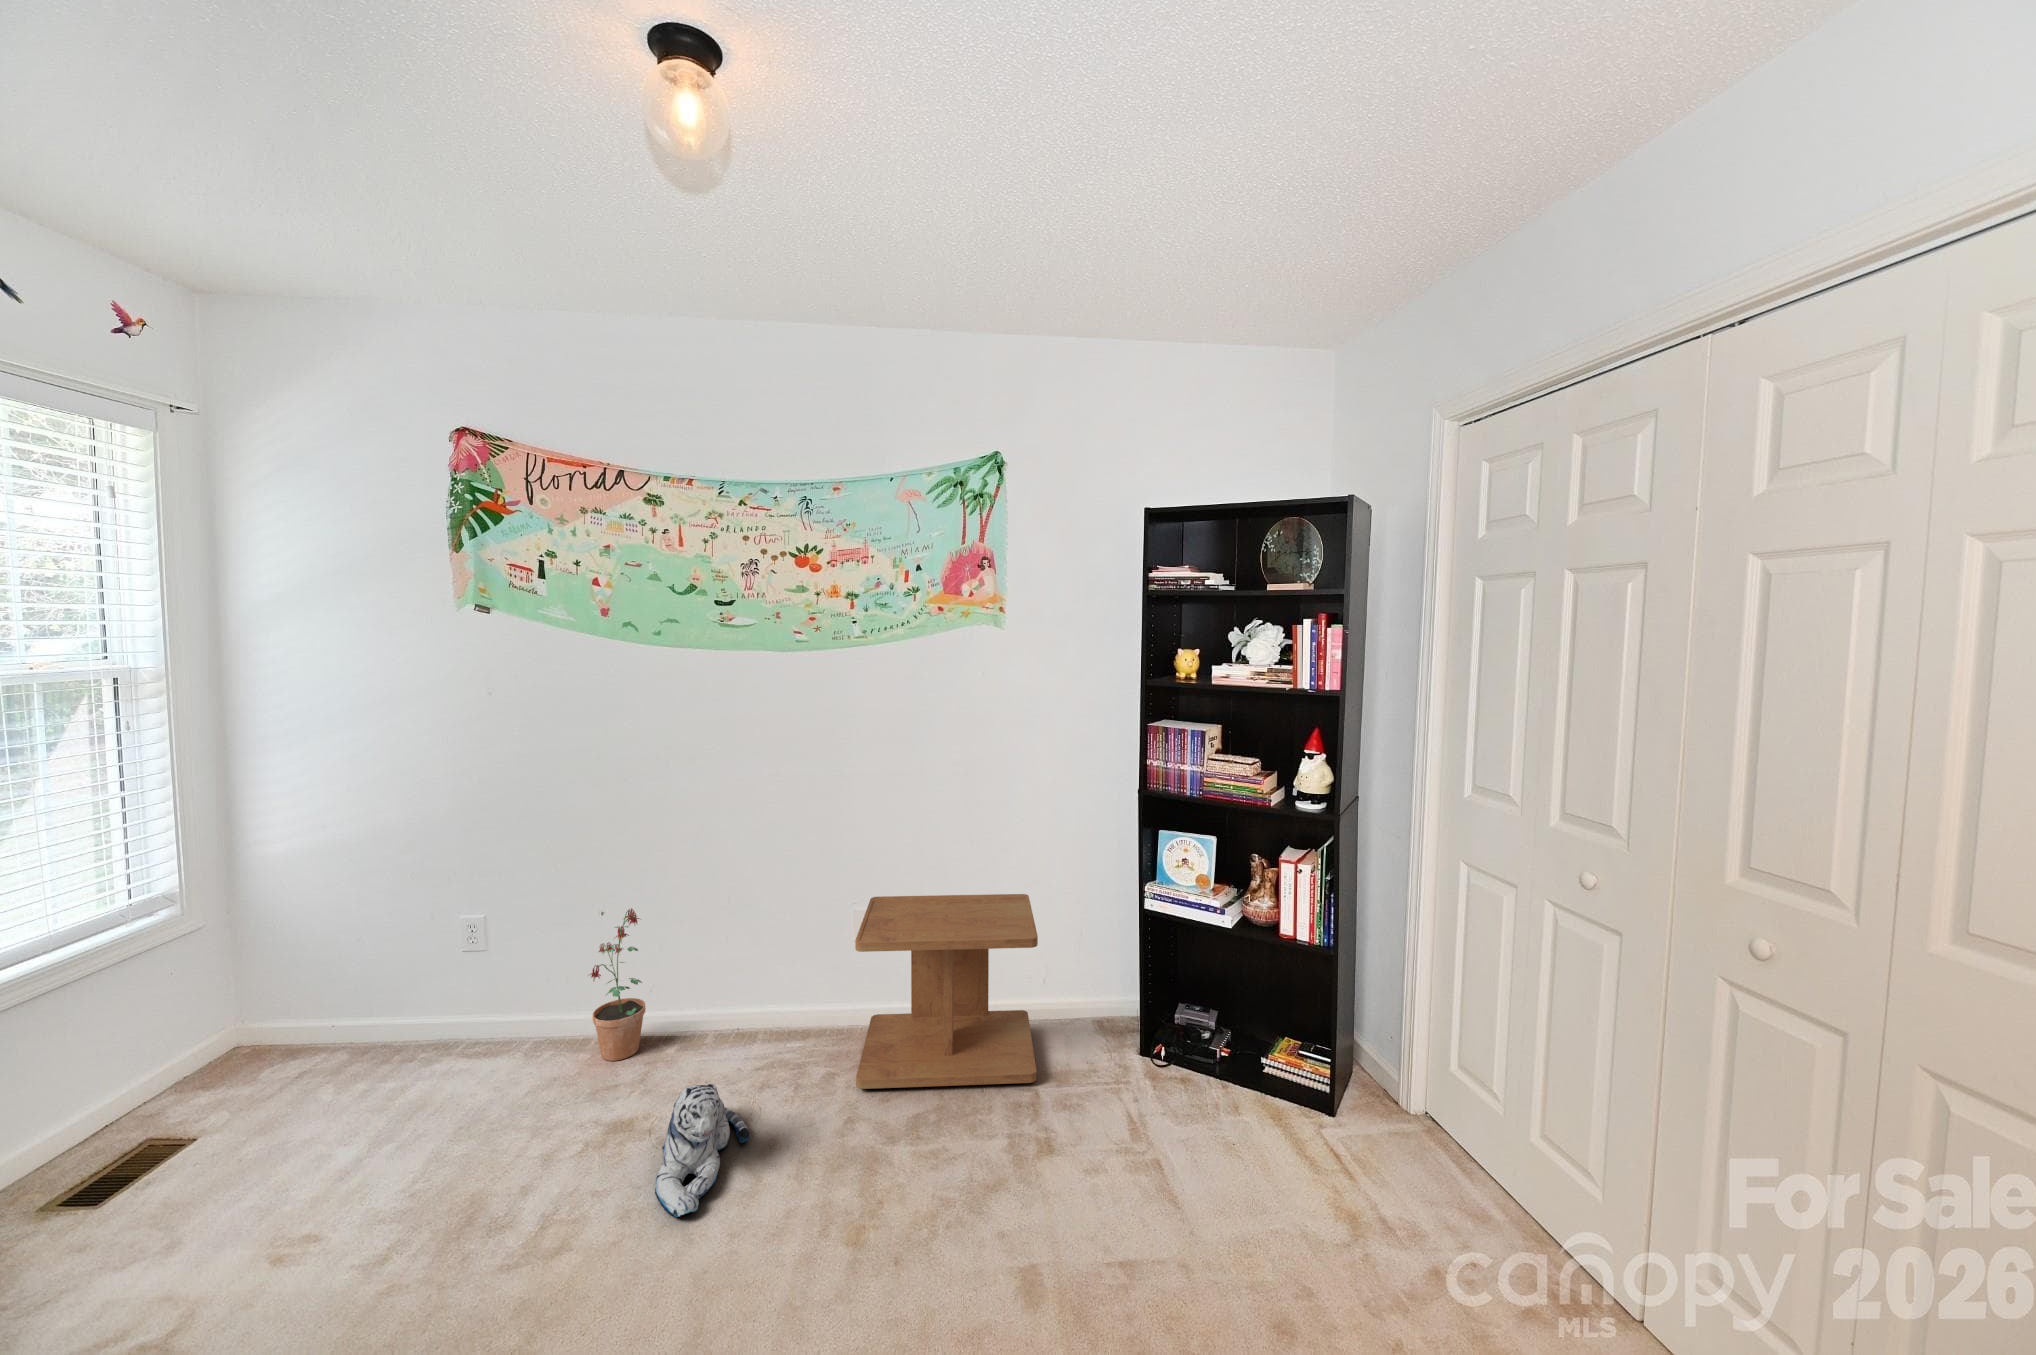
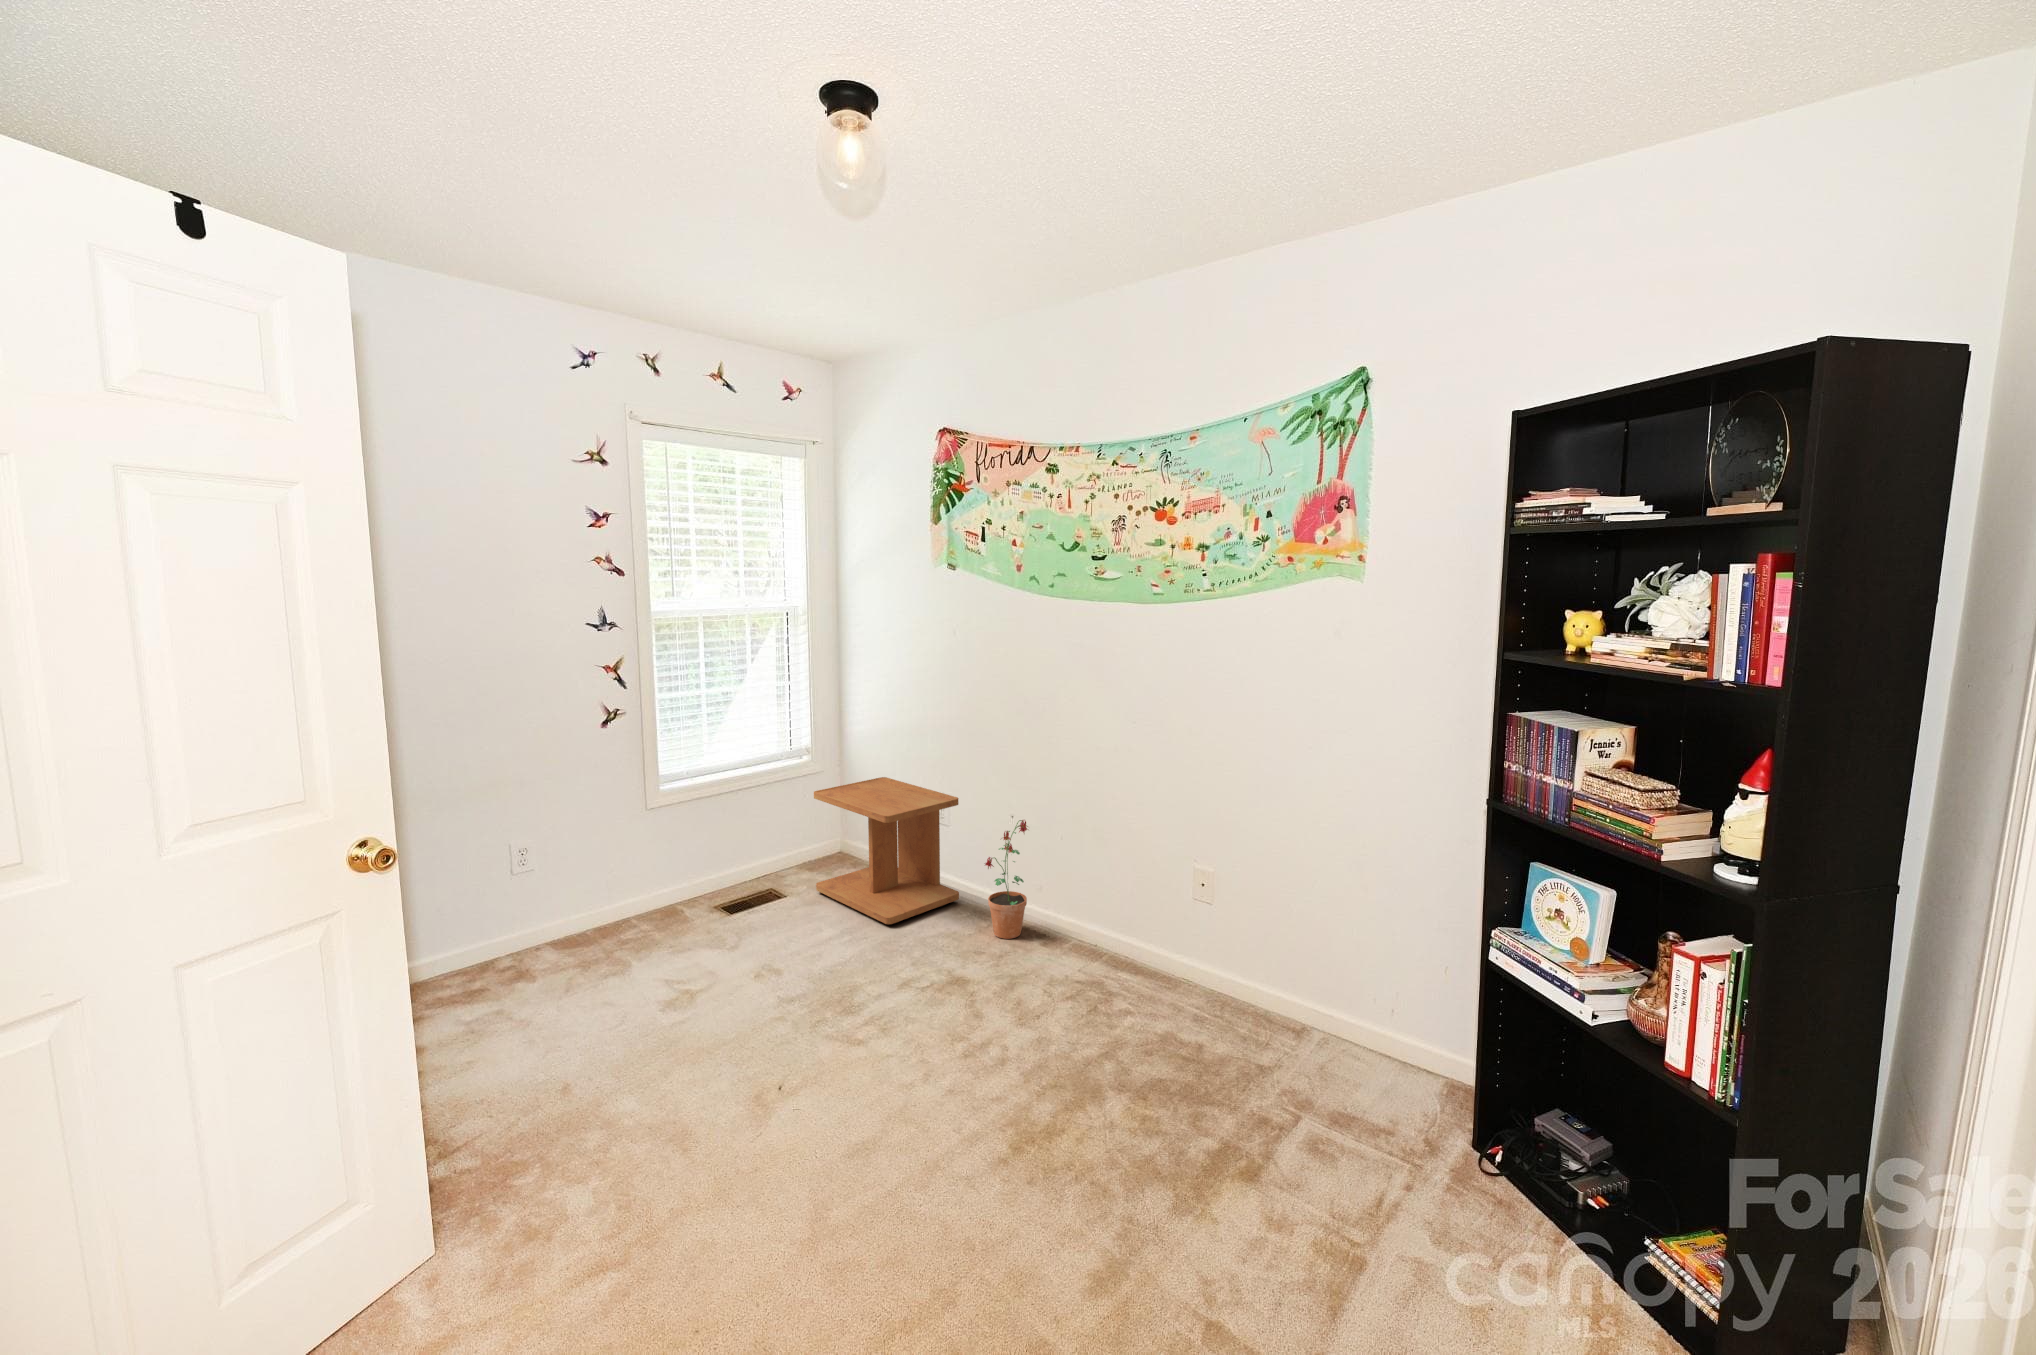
side table: present [855,894,1038,1089] -> present [814,777,959,924]
plush toy: present [655,1084,749,1218] -> none [947,963,1040,1057]

